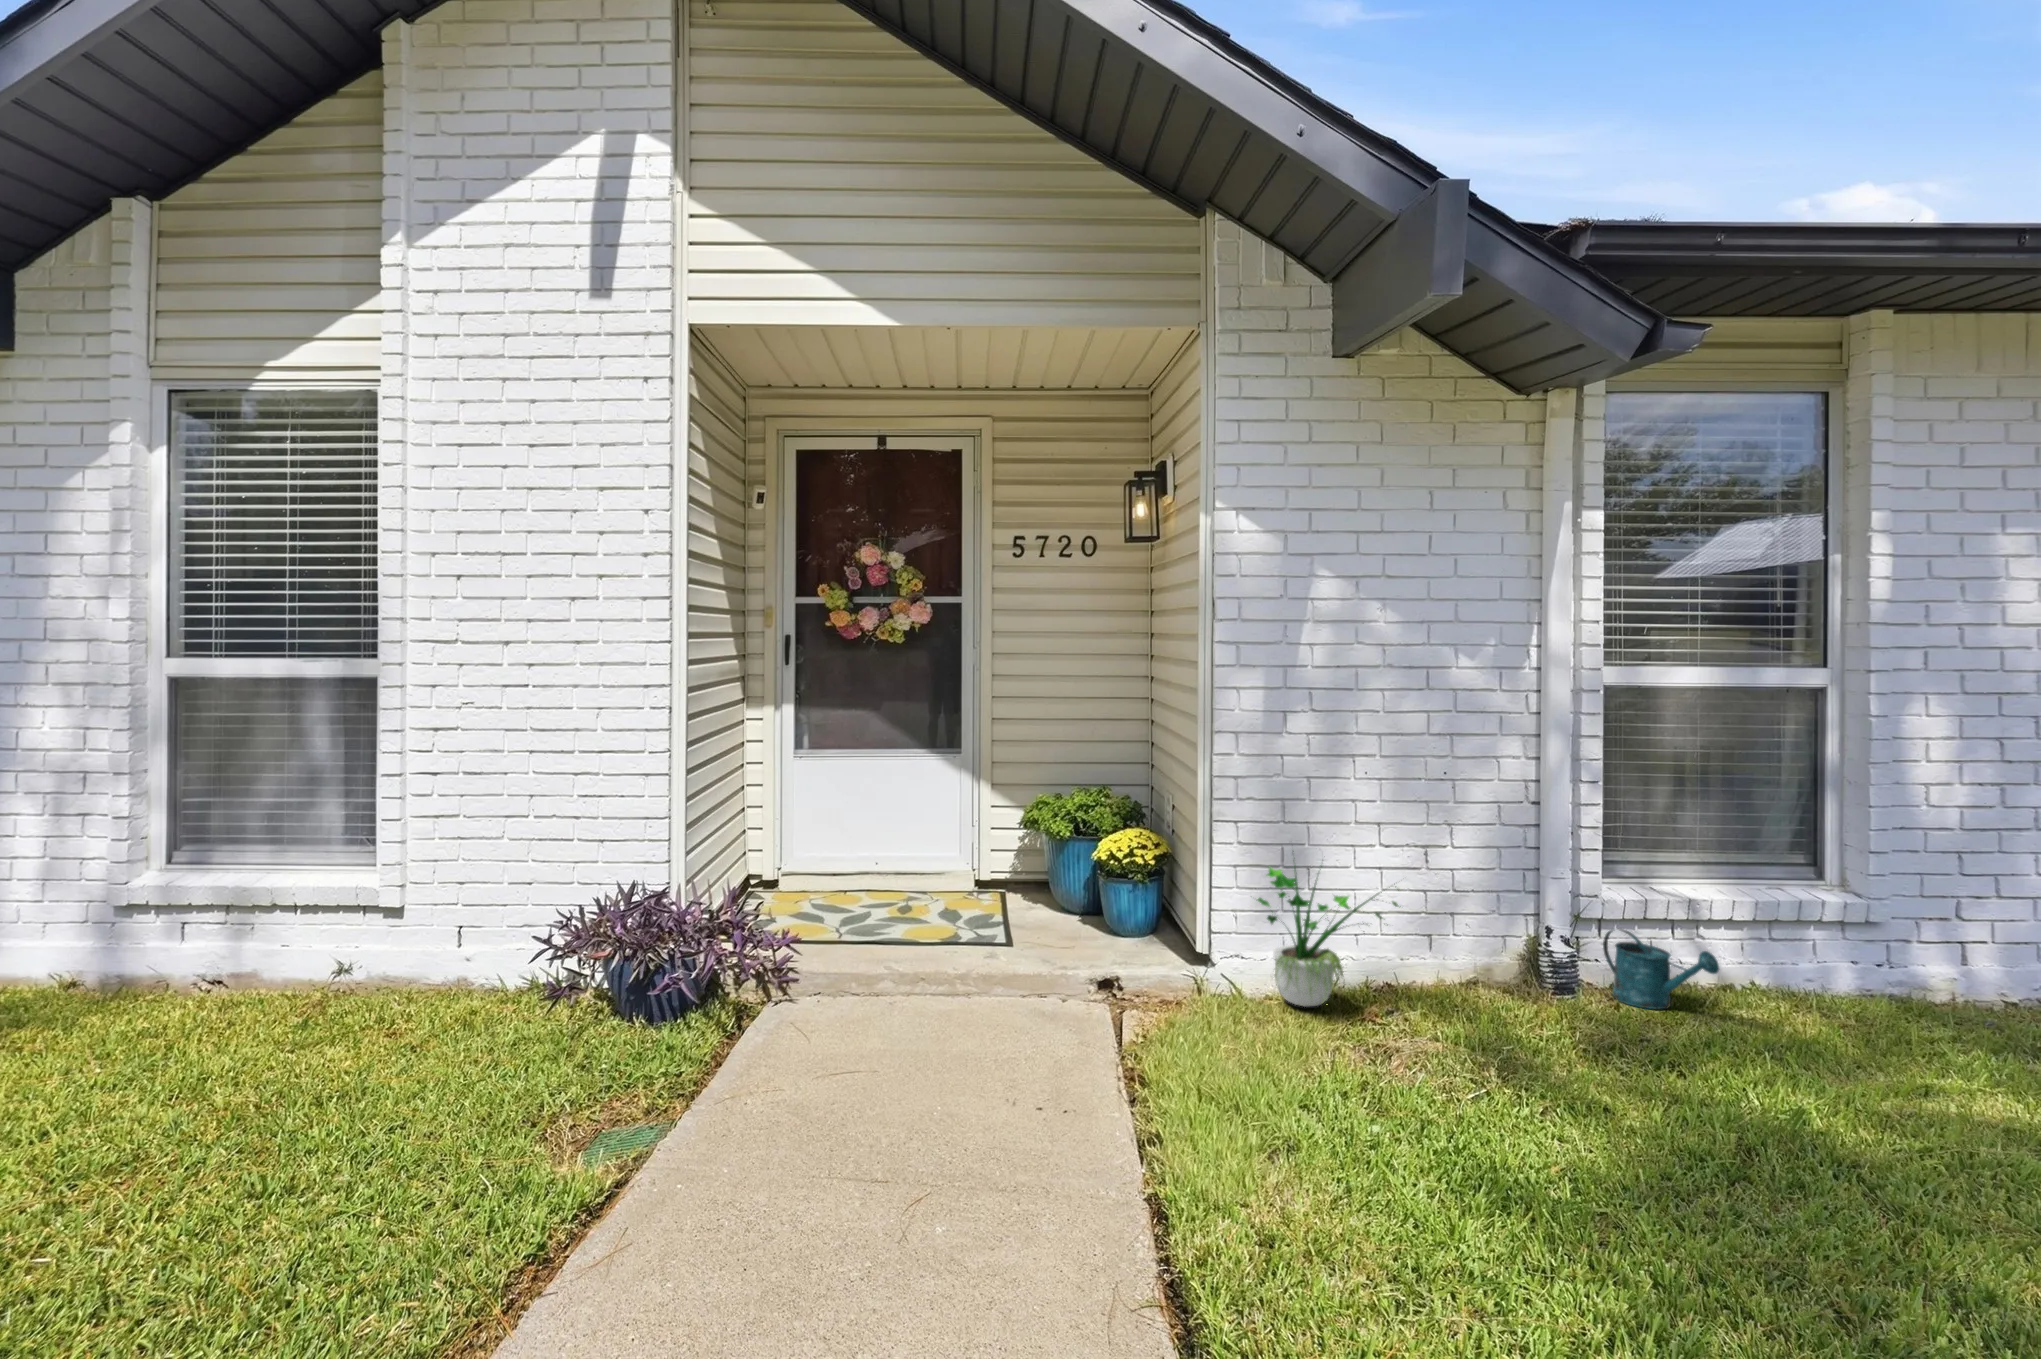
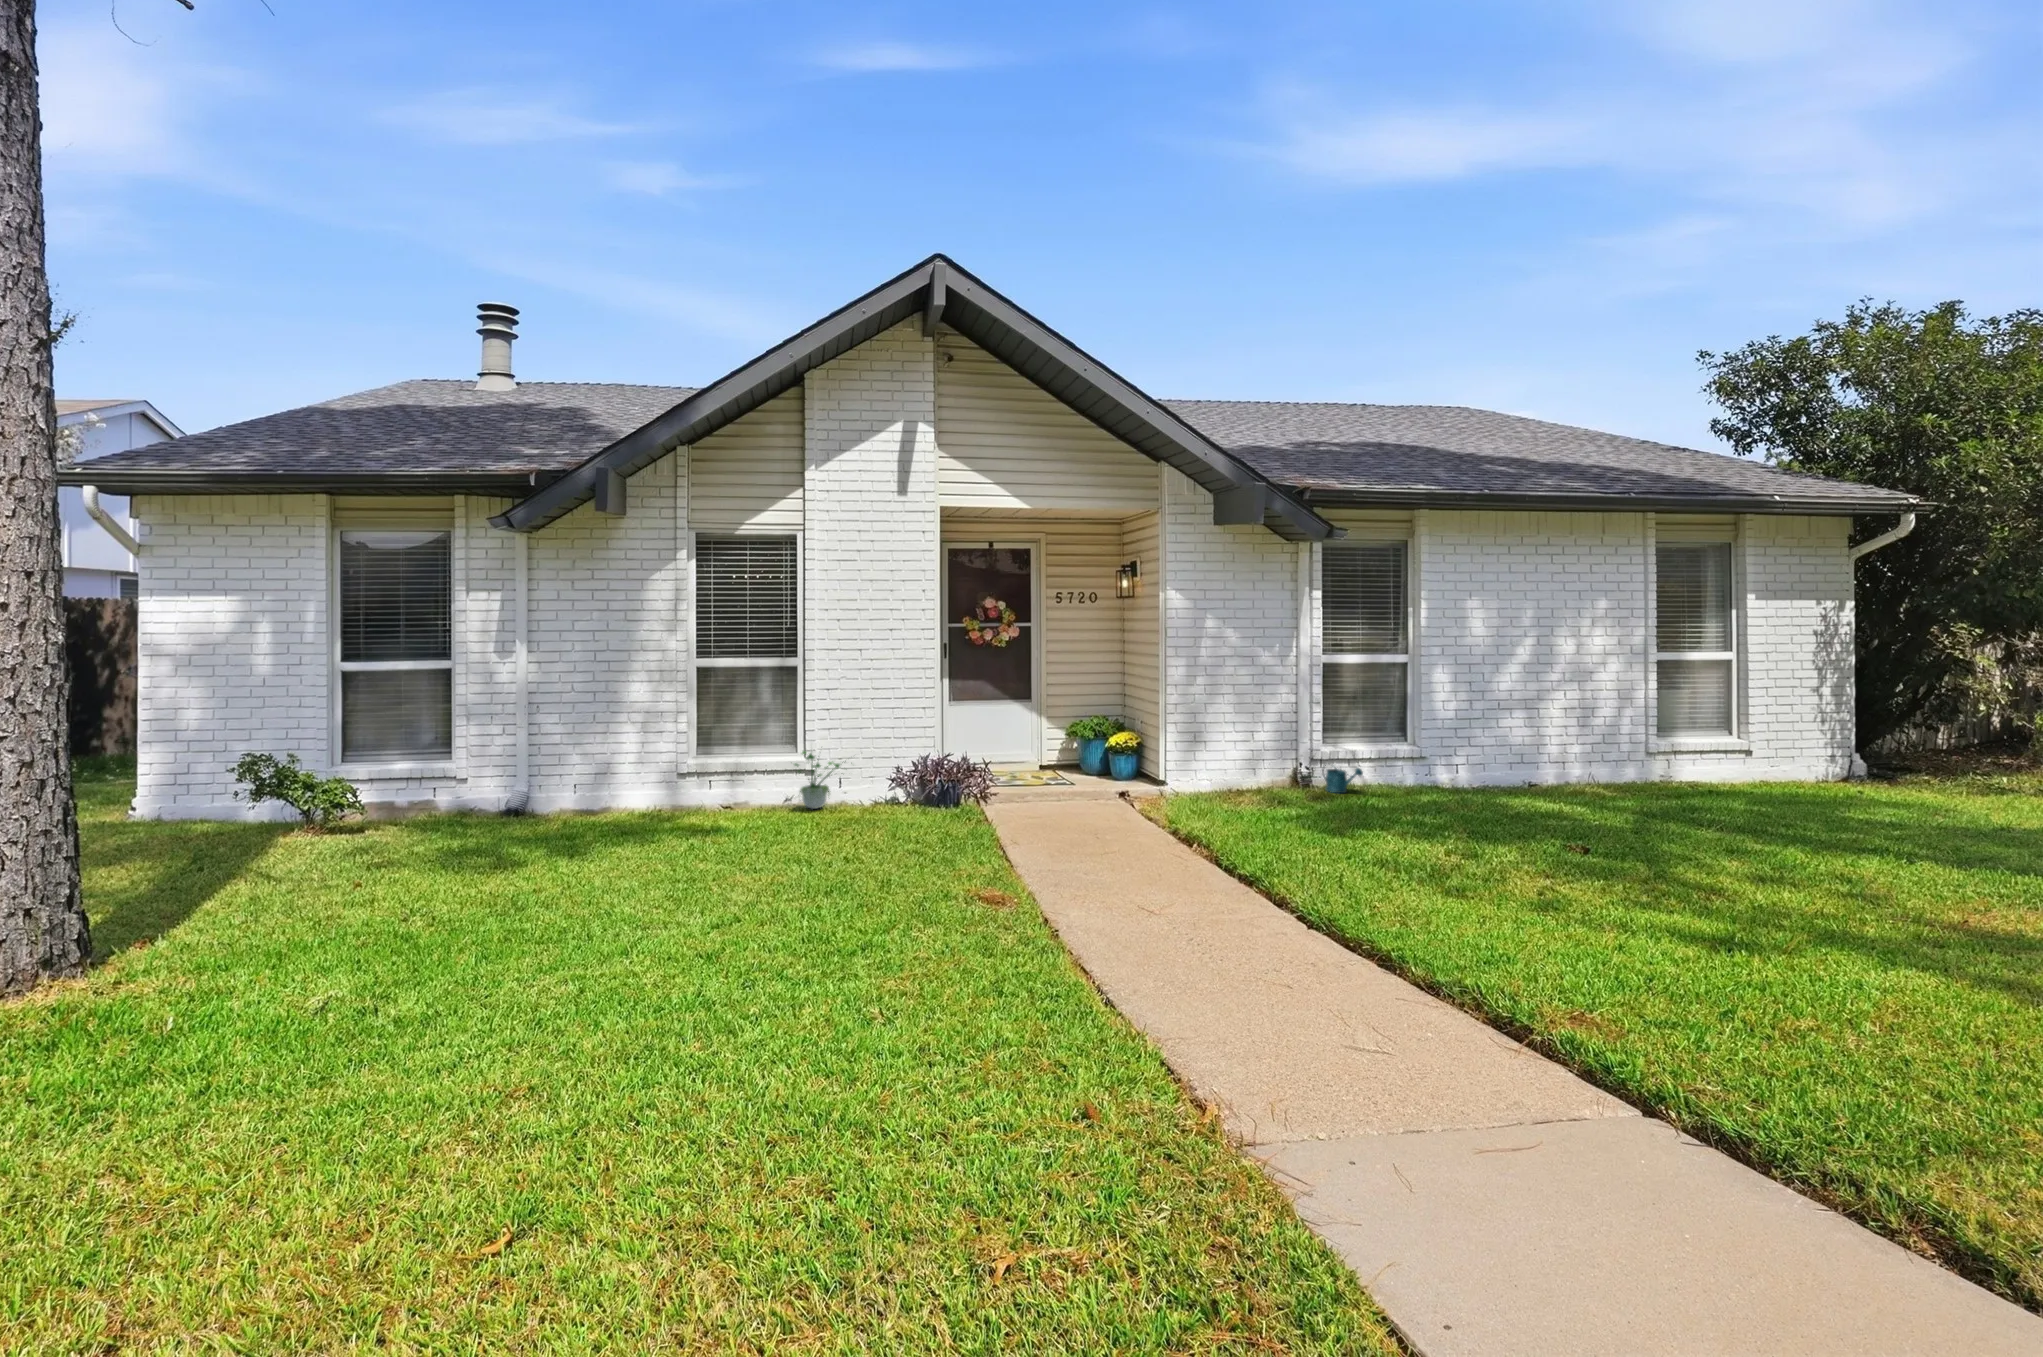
potted plant: present [1257,860,1398,1007] -> present [795,751,840,809]

